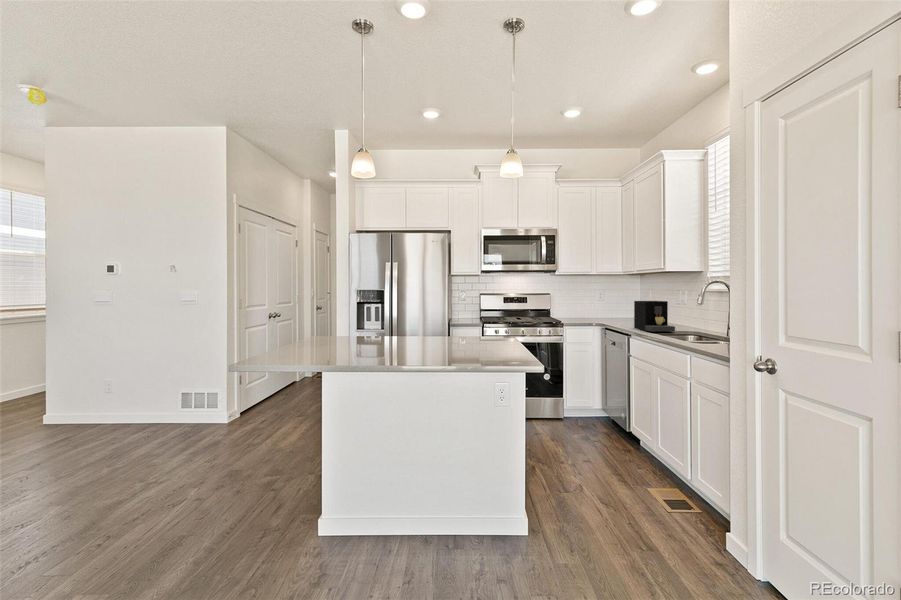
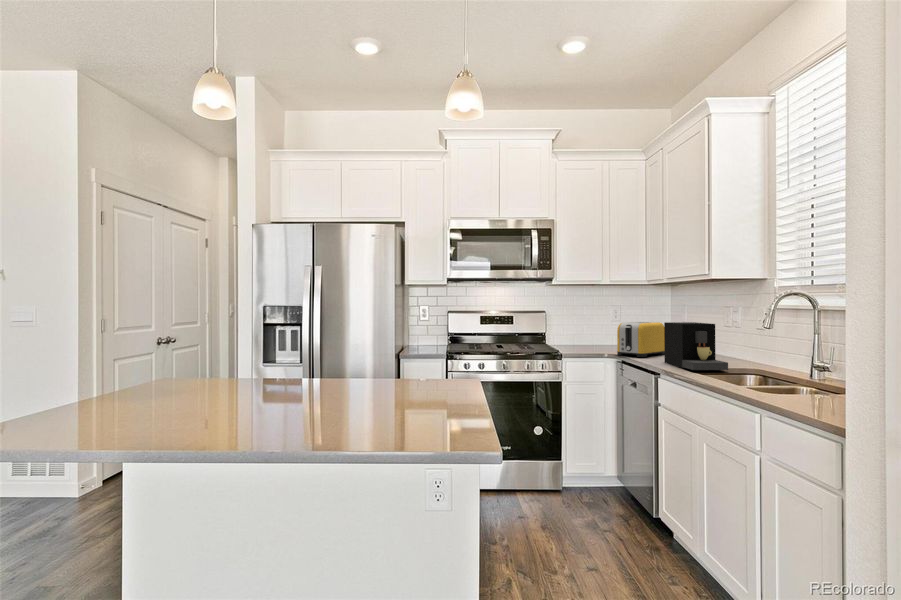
toaster: none [602,301,636,325] -> present [617,322,665,357]

